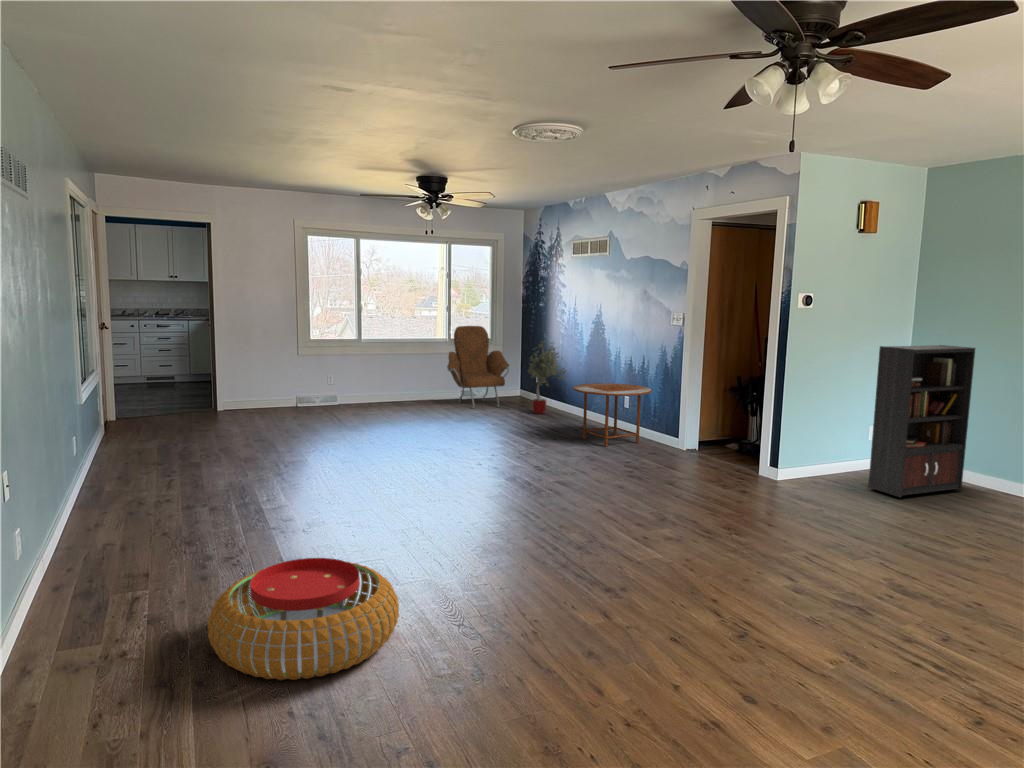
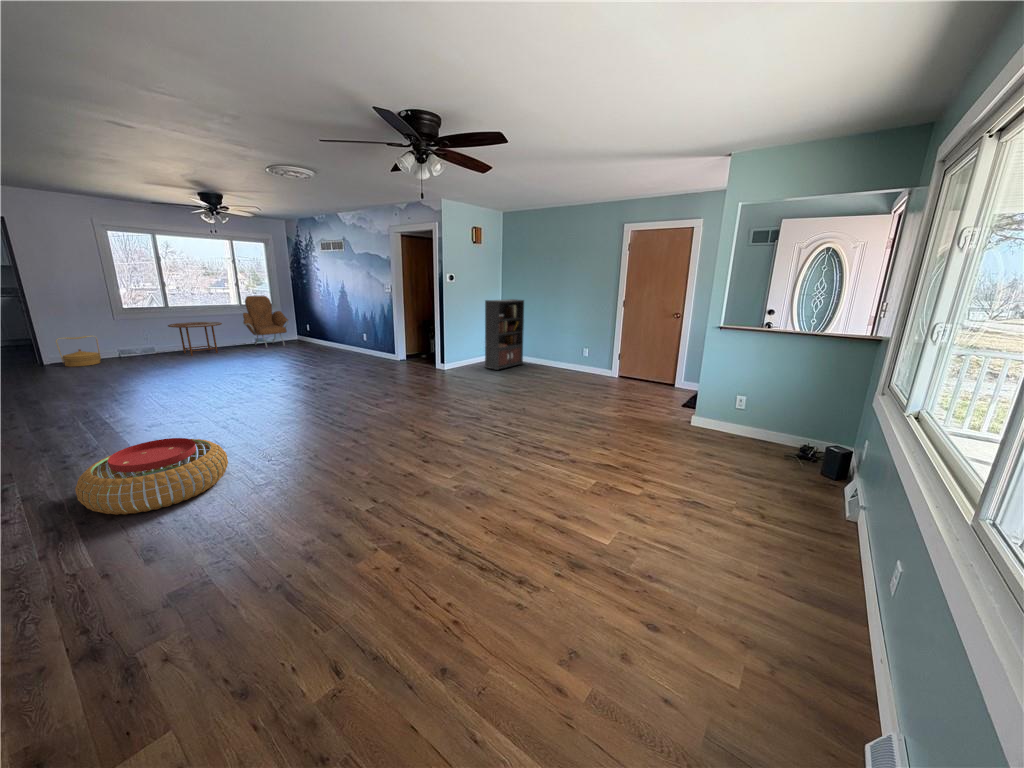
potted tree: present [528,341,565,414] -> none [300,303,327,348]
woven basket: none [237,377,278,417] -> present [56,336,101,367]
side table: present [573,383,652,447] -> present [168,322,222,356]

